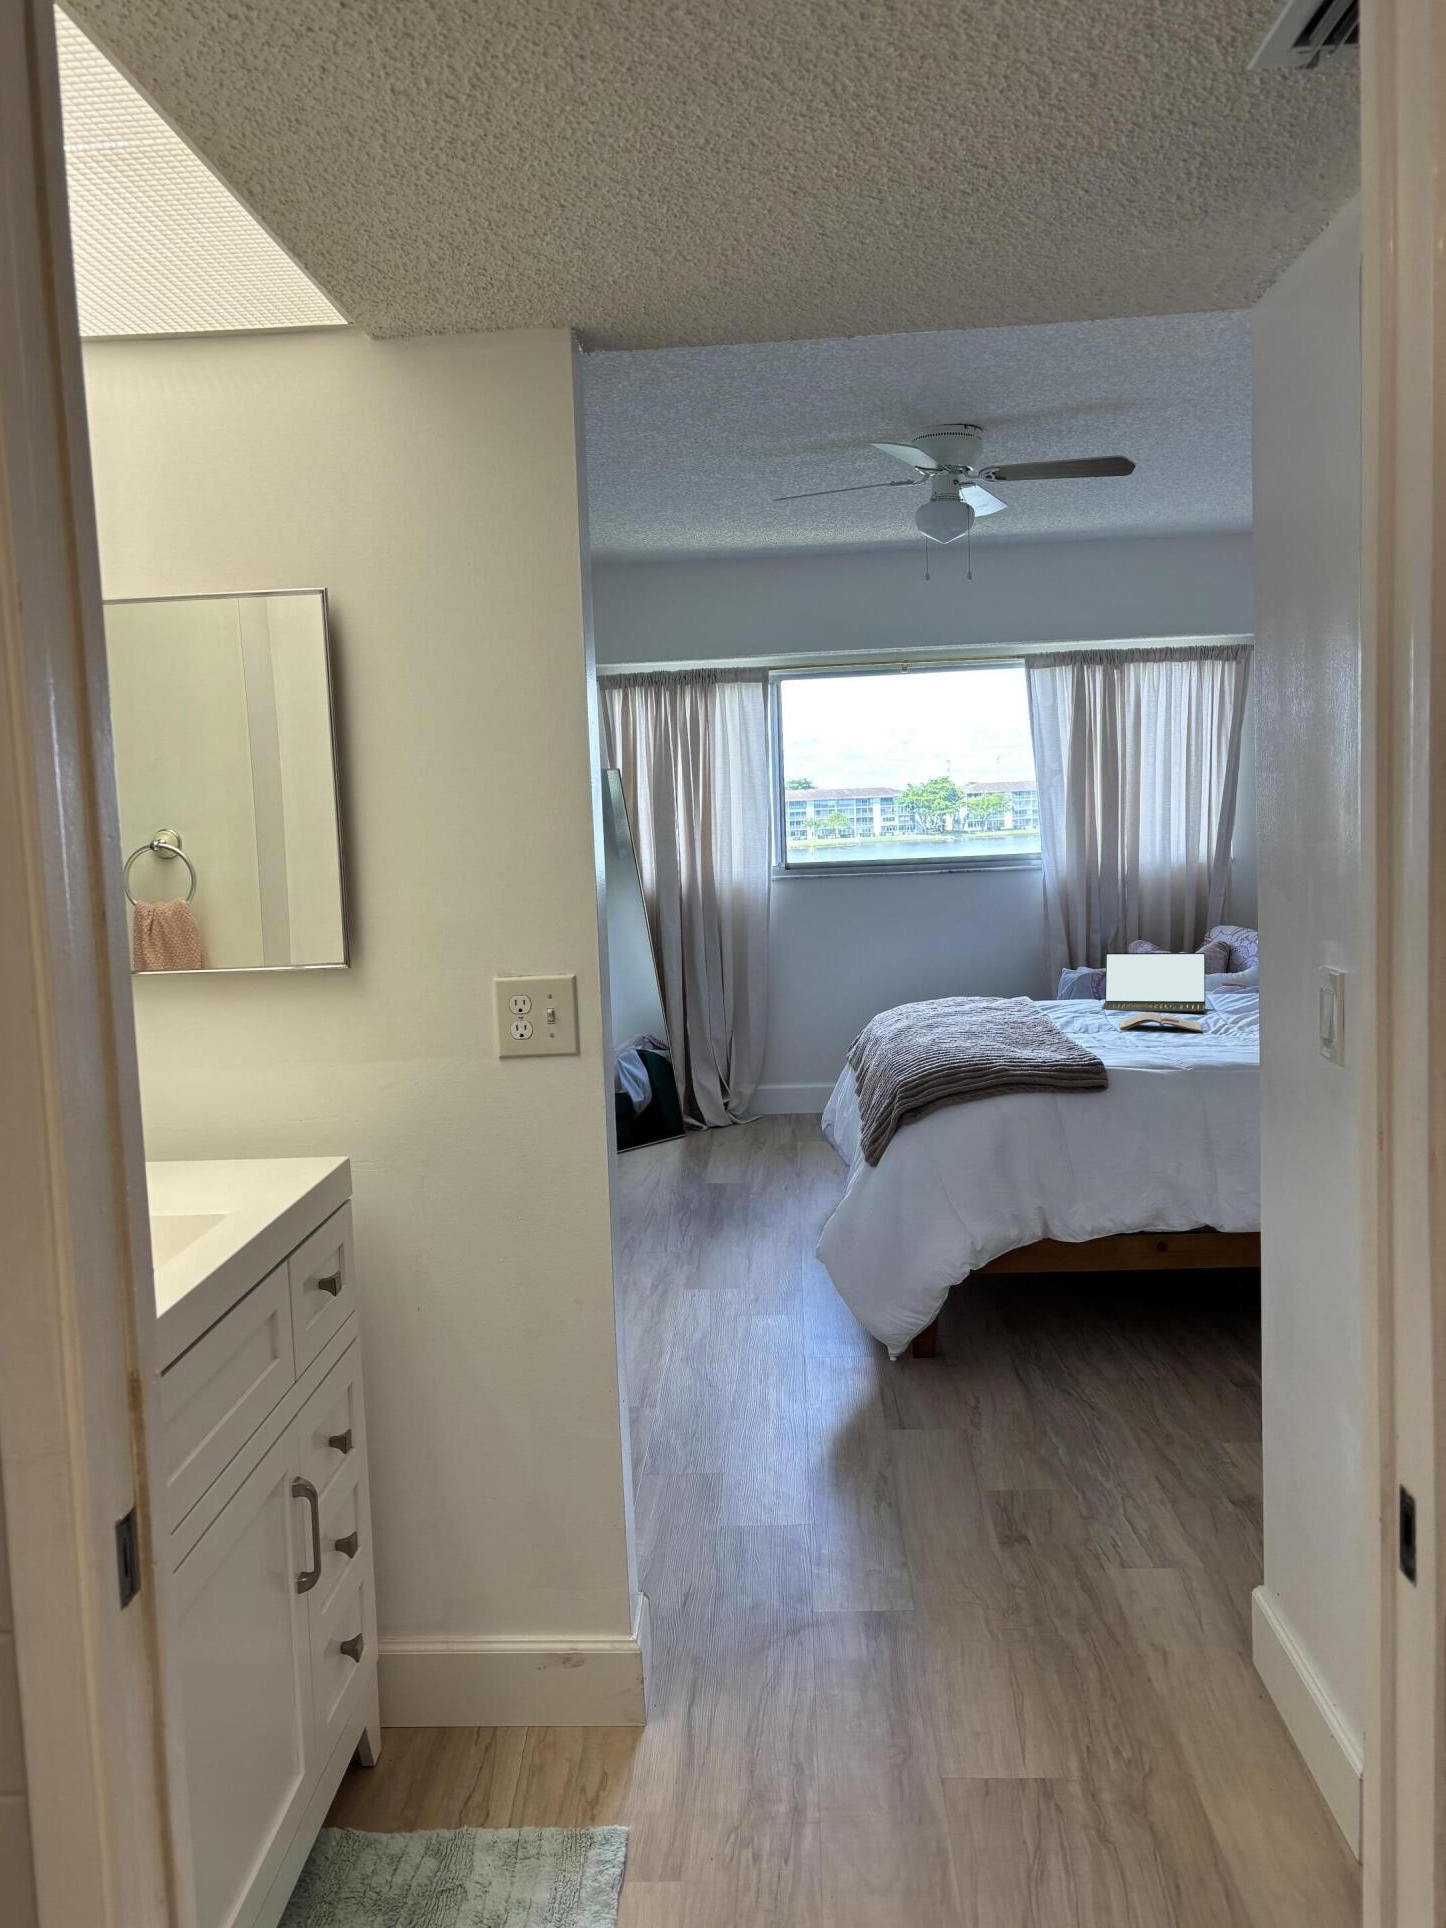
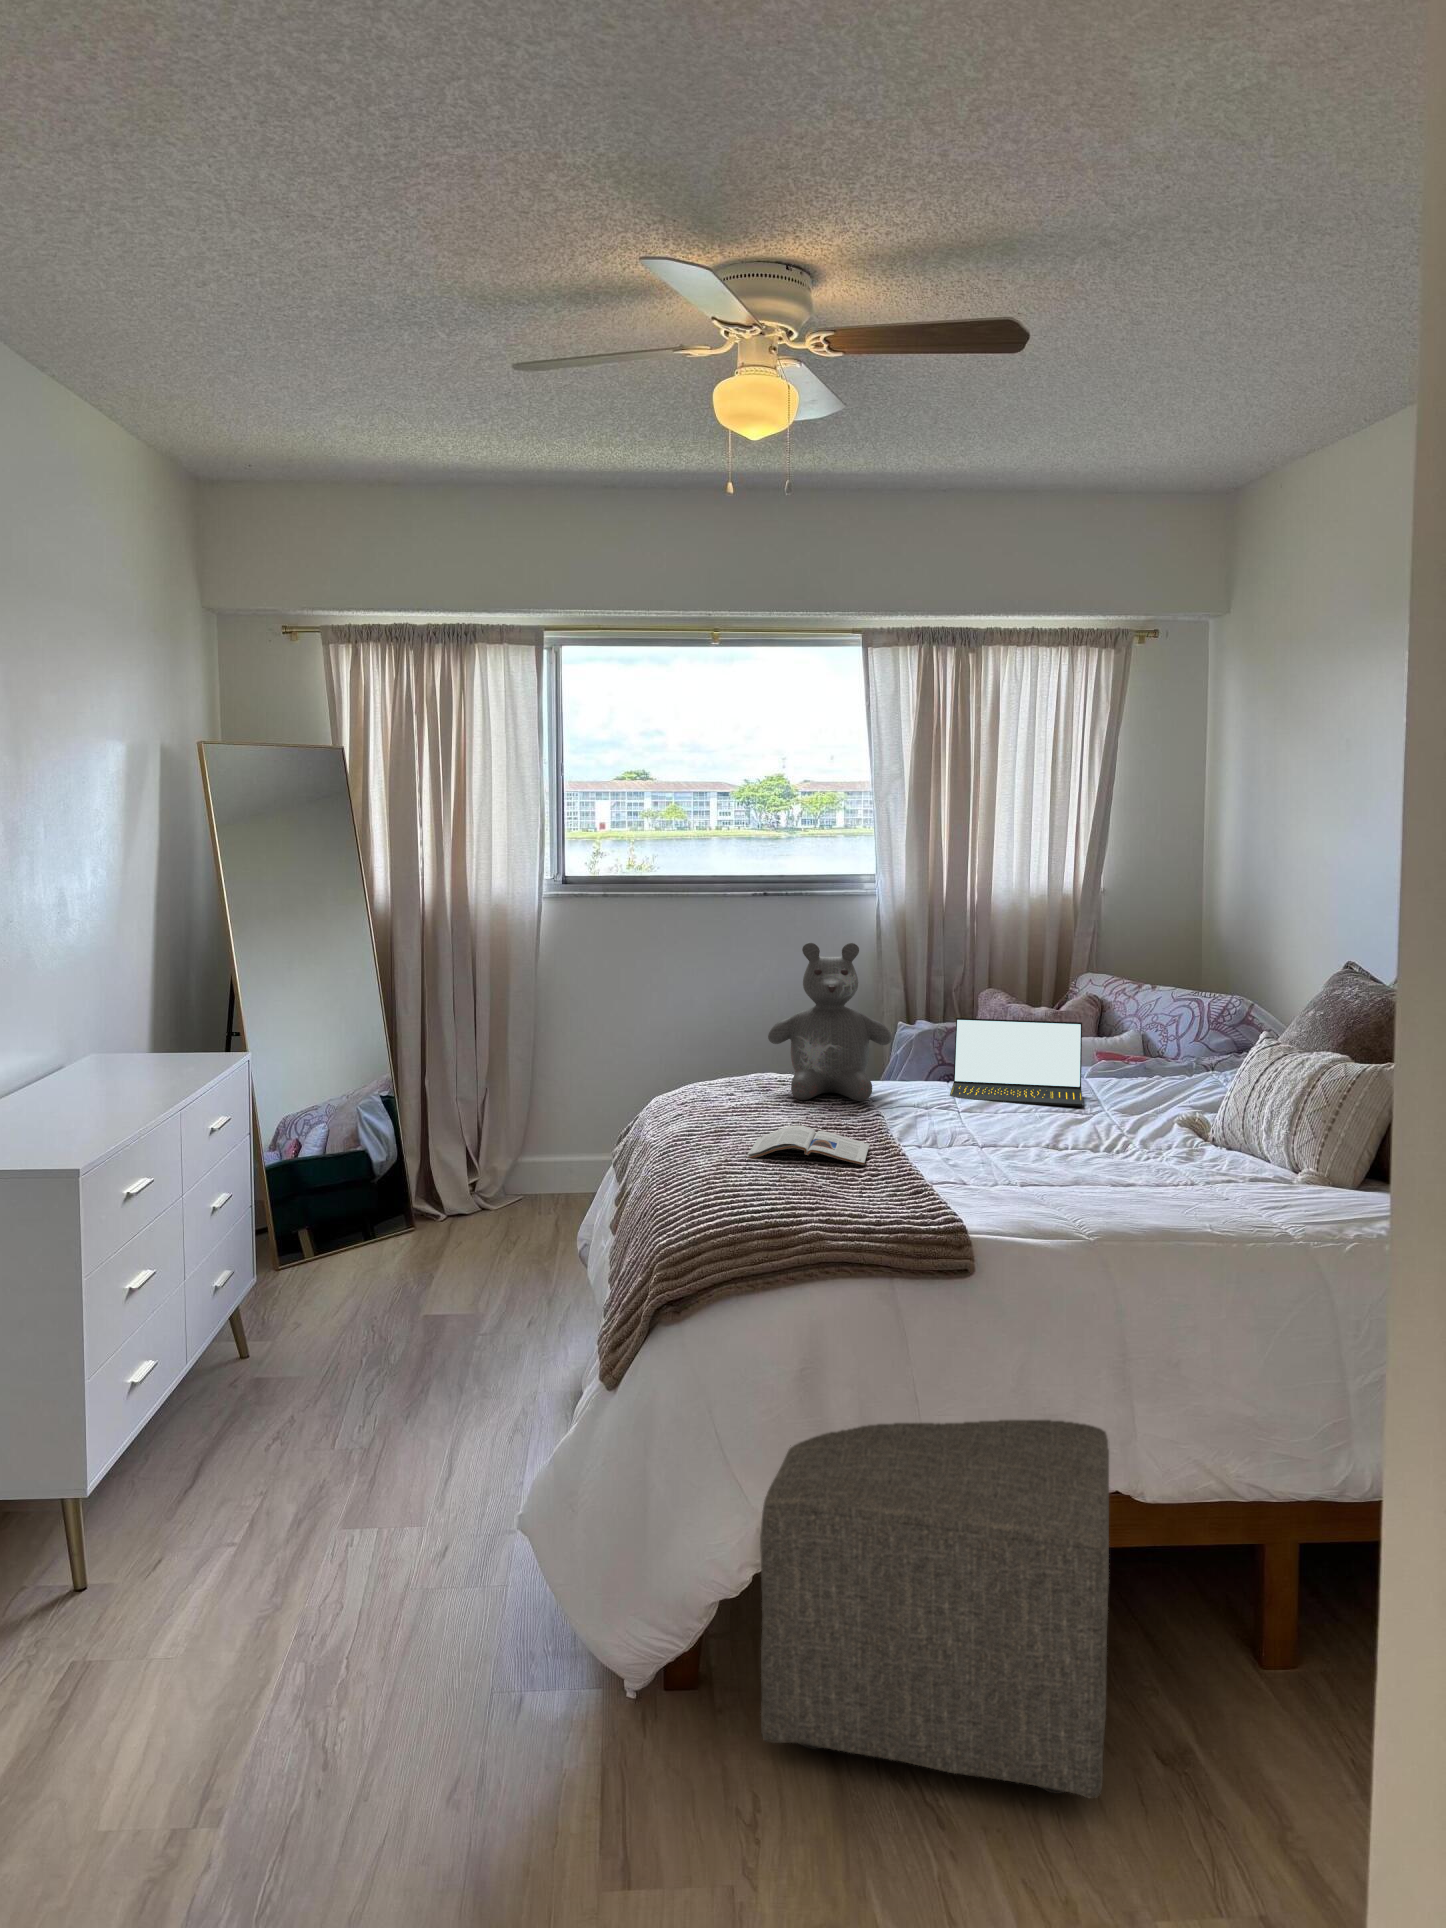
teddy bear: none [961,895,1055,1012] -> present [768,943,892,1101]
magazine: present [1120,1012,1202,1032] -> present [747,1126,870,1165]
ottoman: none [973,1168,1206,1394] -> present [760,1420,1109,1798]

